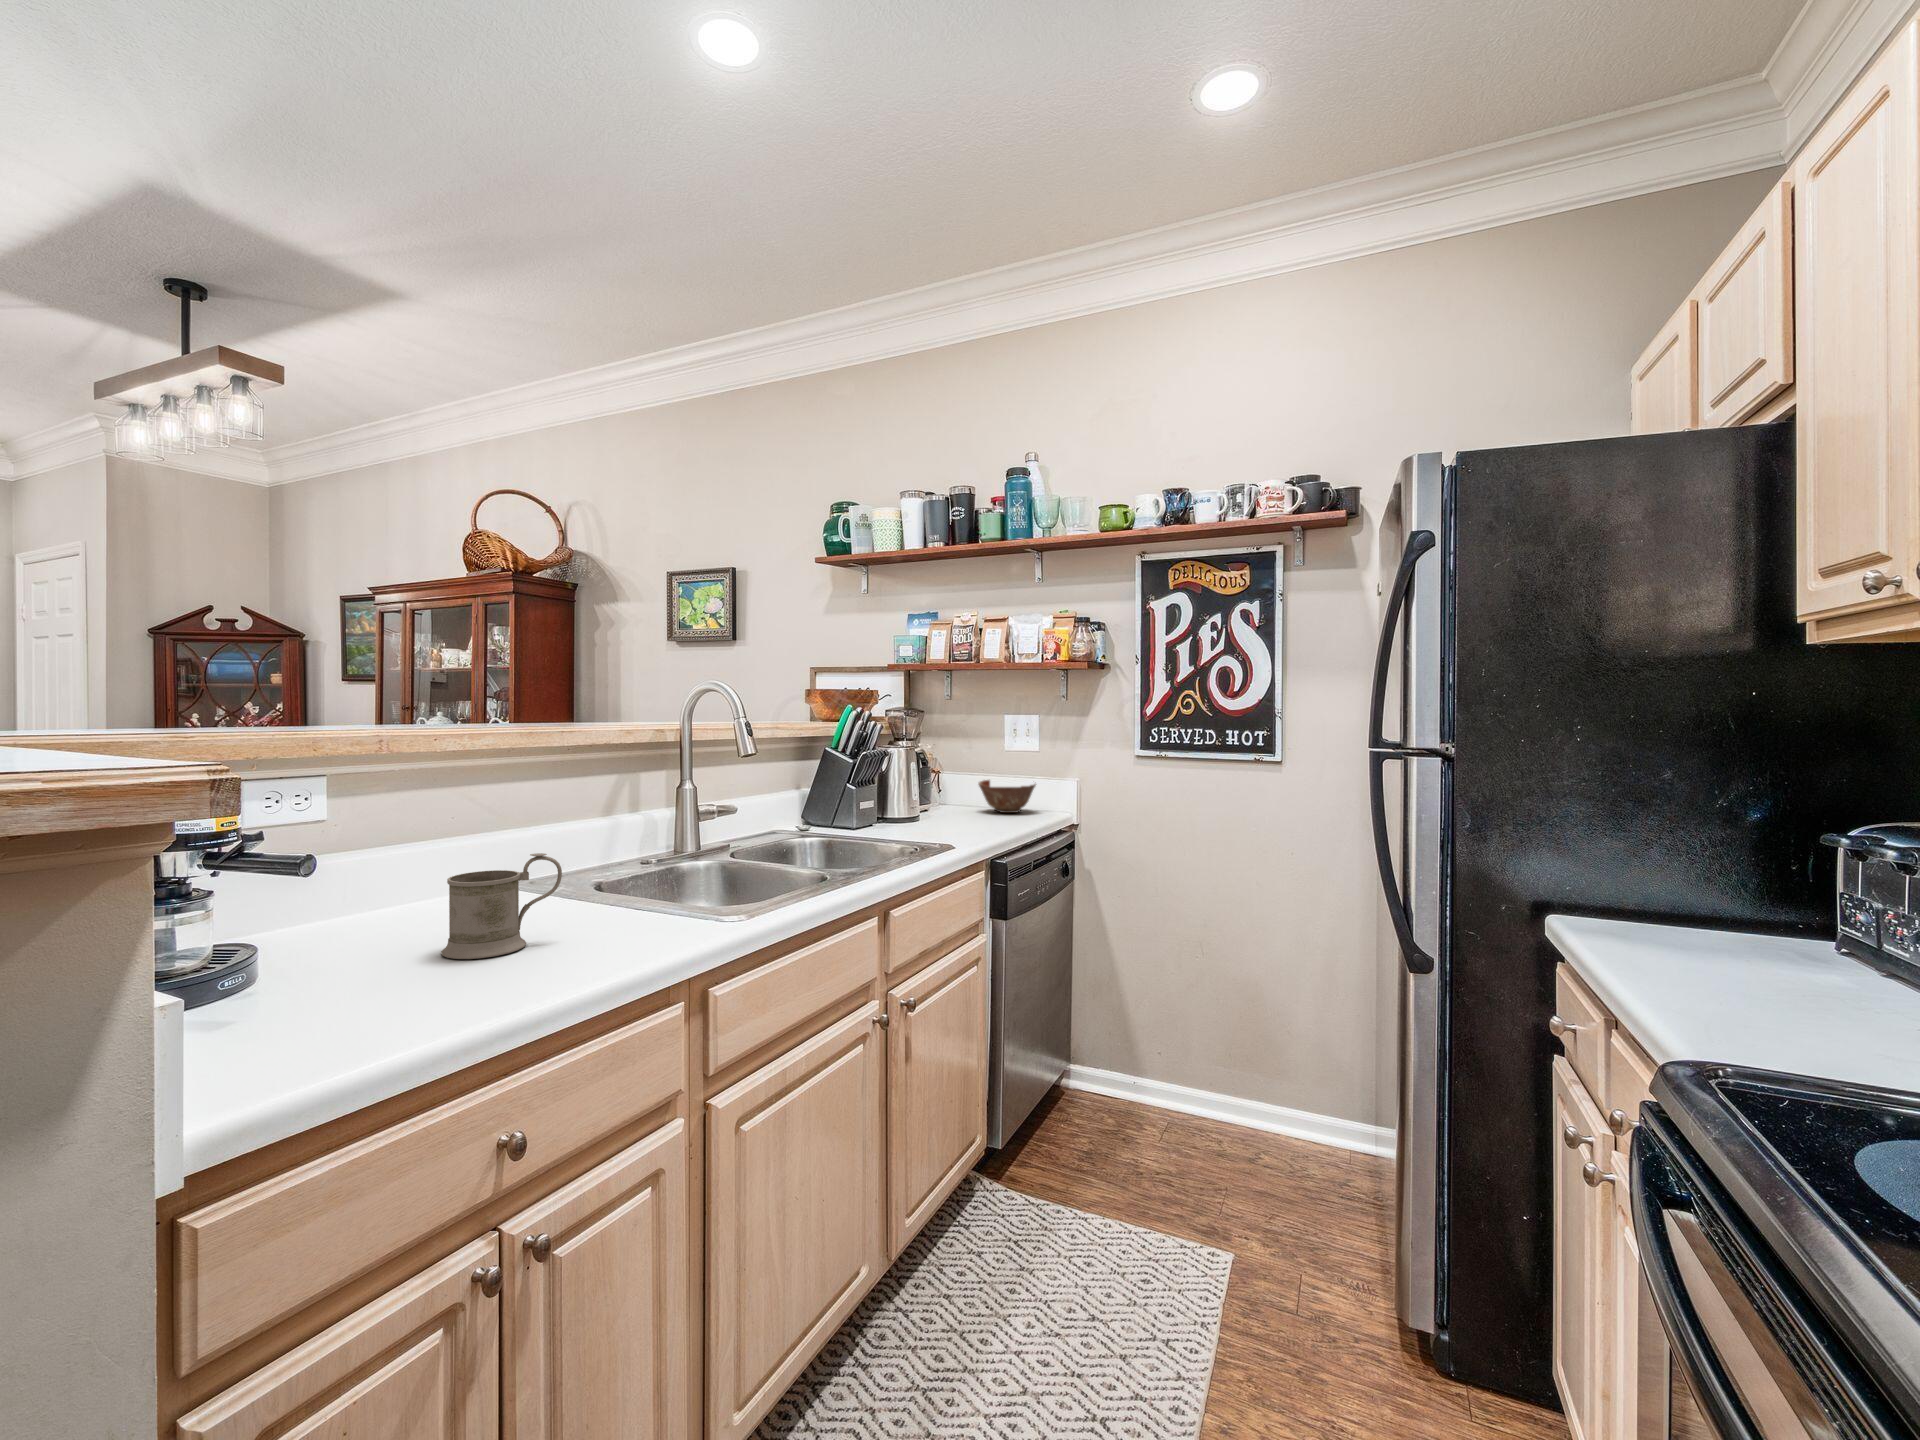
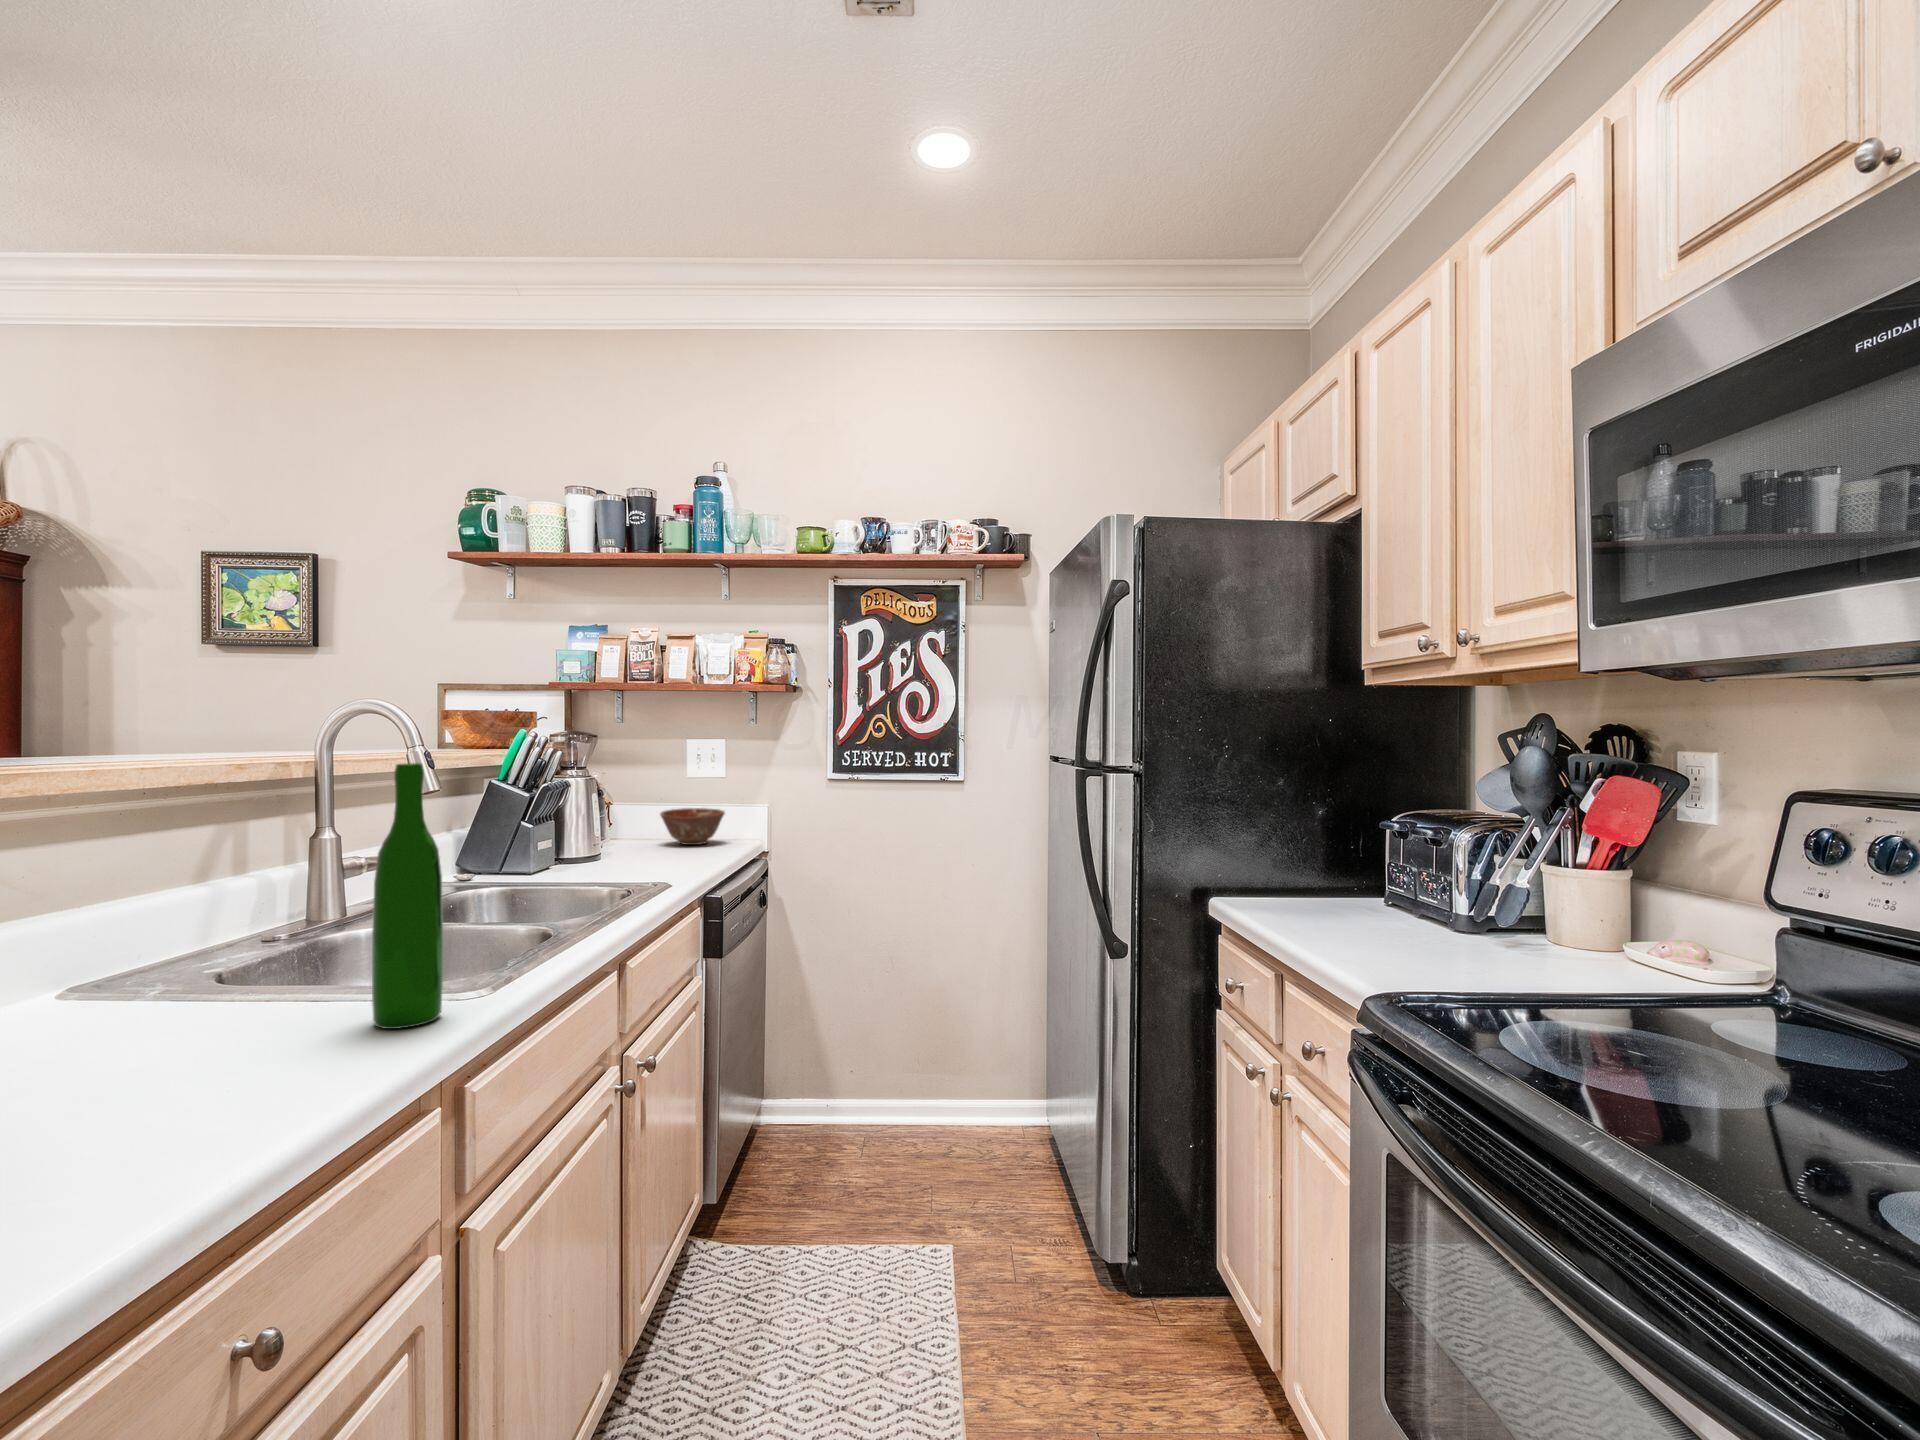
wine bottle: none [626,724,678,944] -> present [372,763,443,1029]
mug: present [441,853,562,959] -> none [102,931,276,1082]

